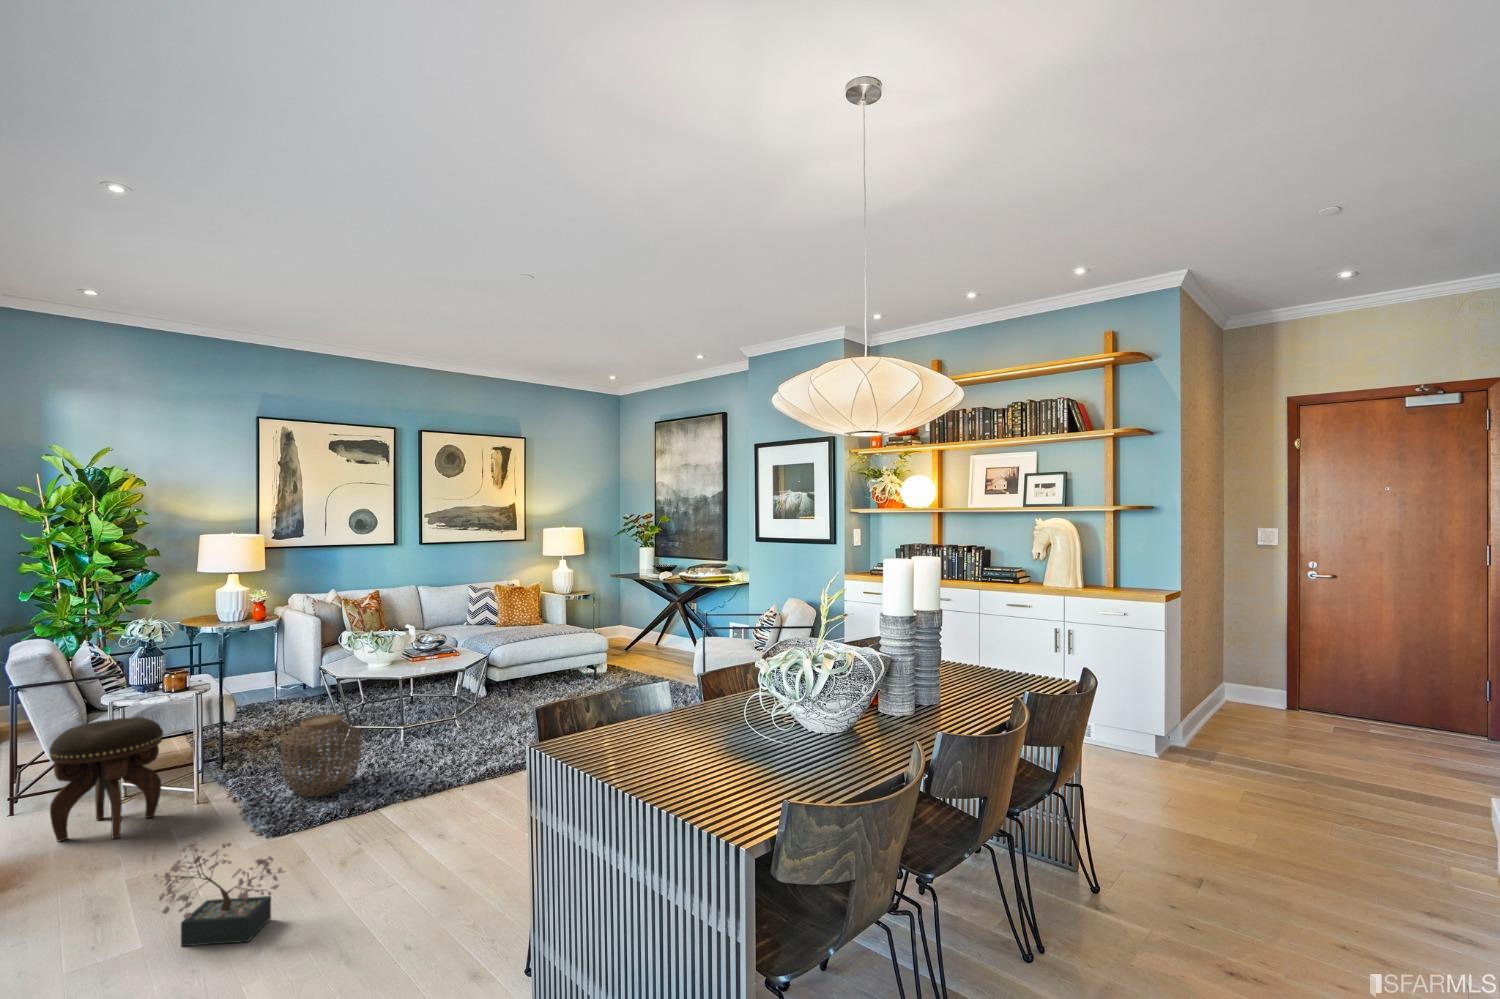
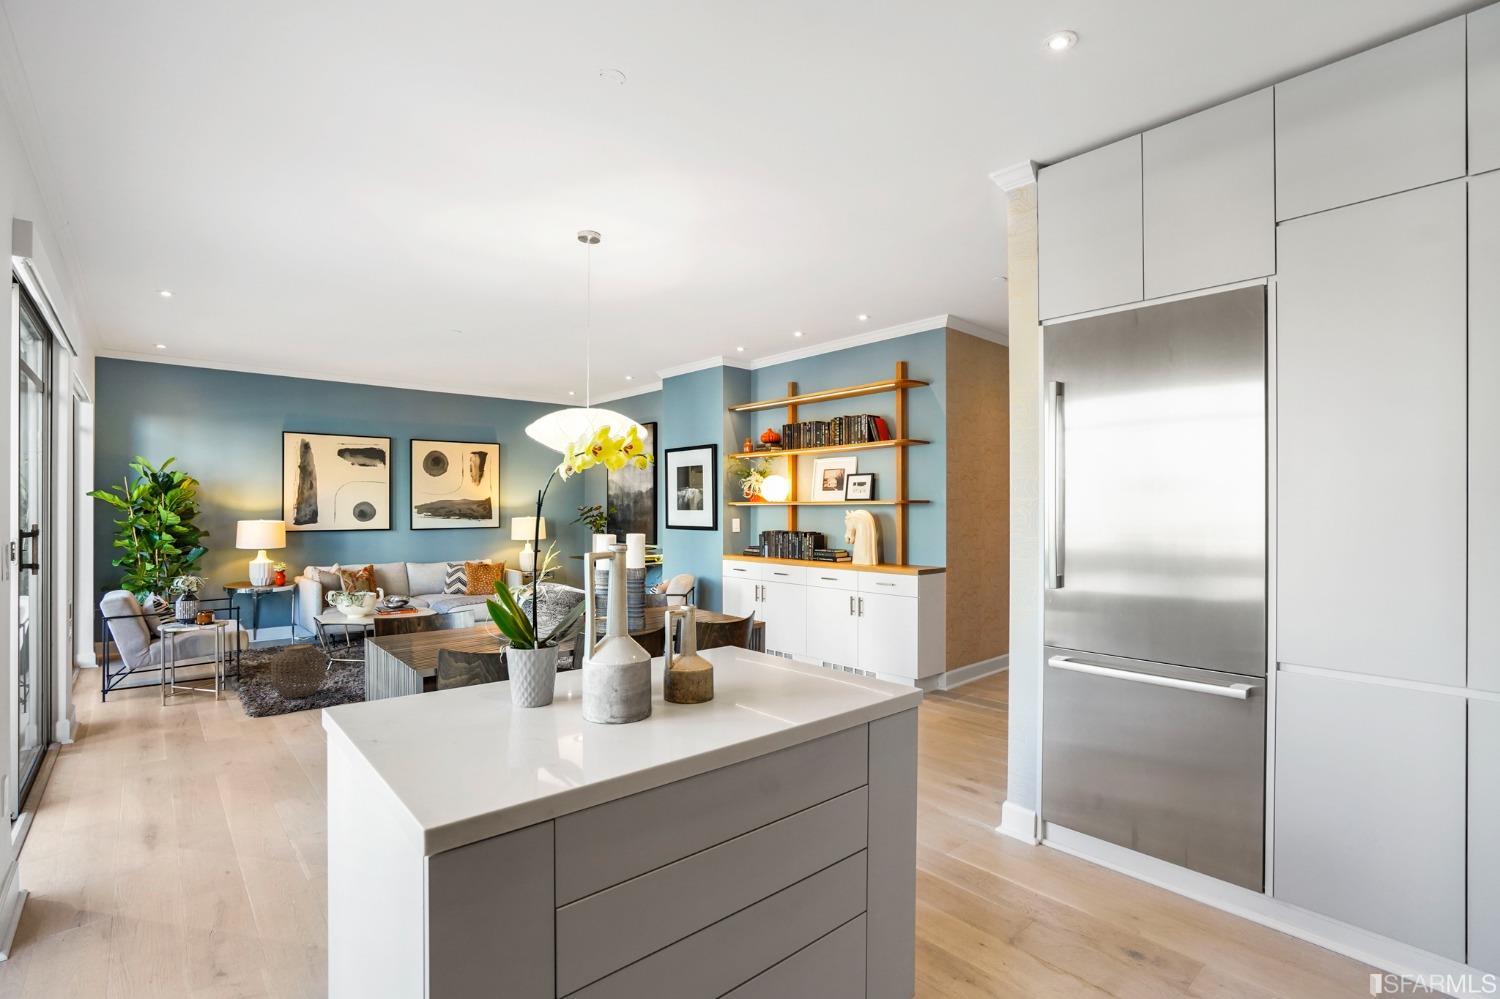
footstool: present [49,717,163,842] -> none [125,638,195,713]
decorative plant: present [154,838,285,946] -> none [173,698,251,756]

